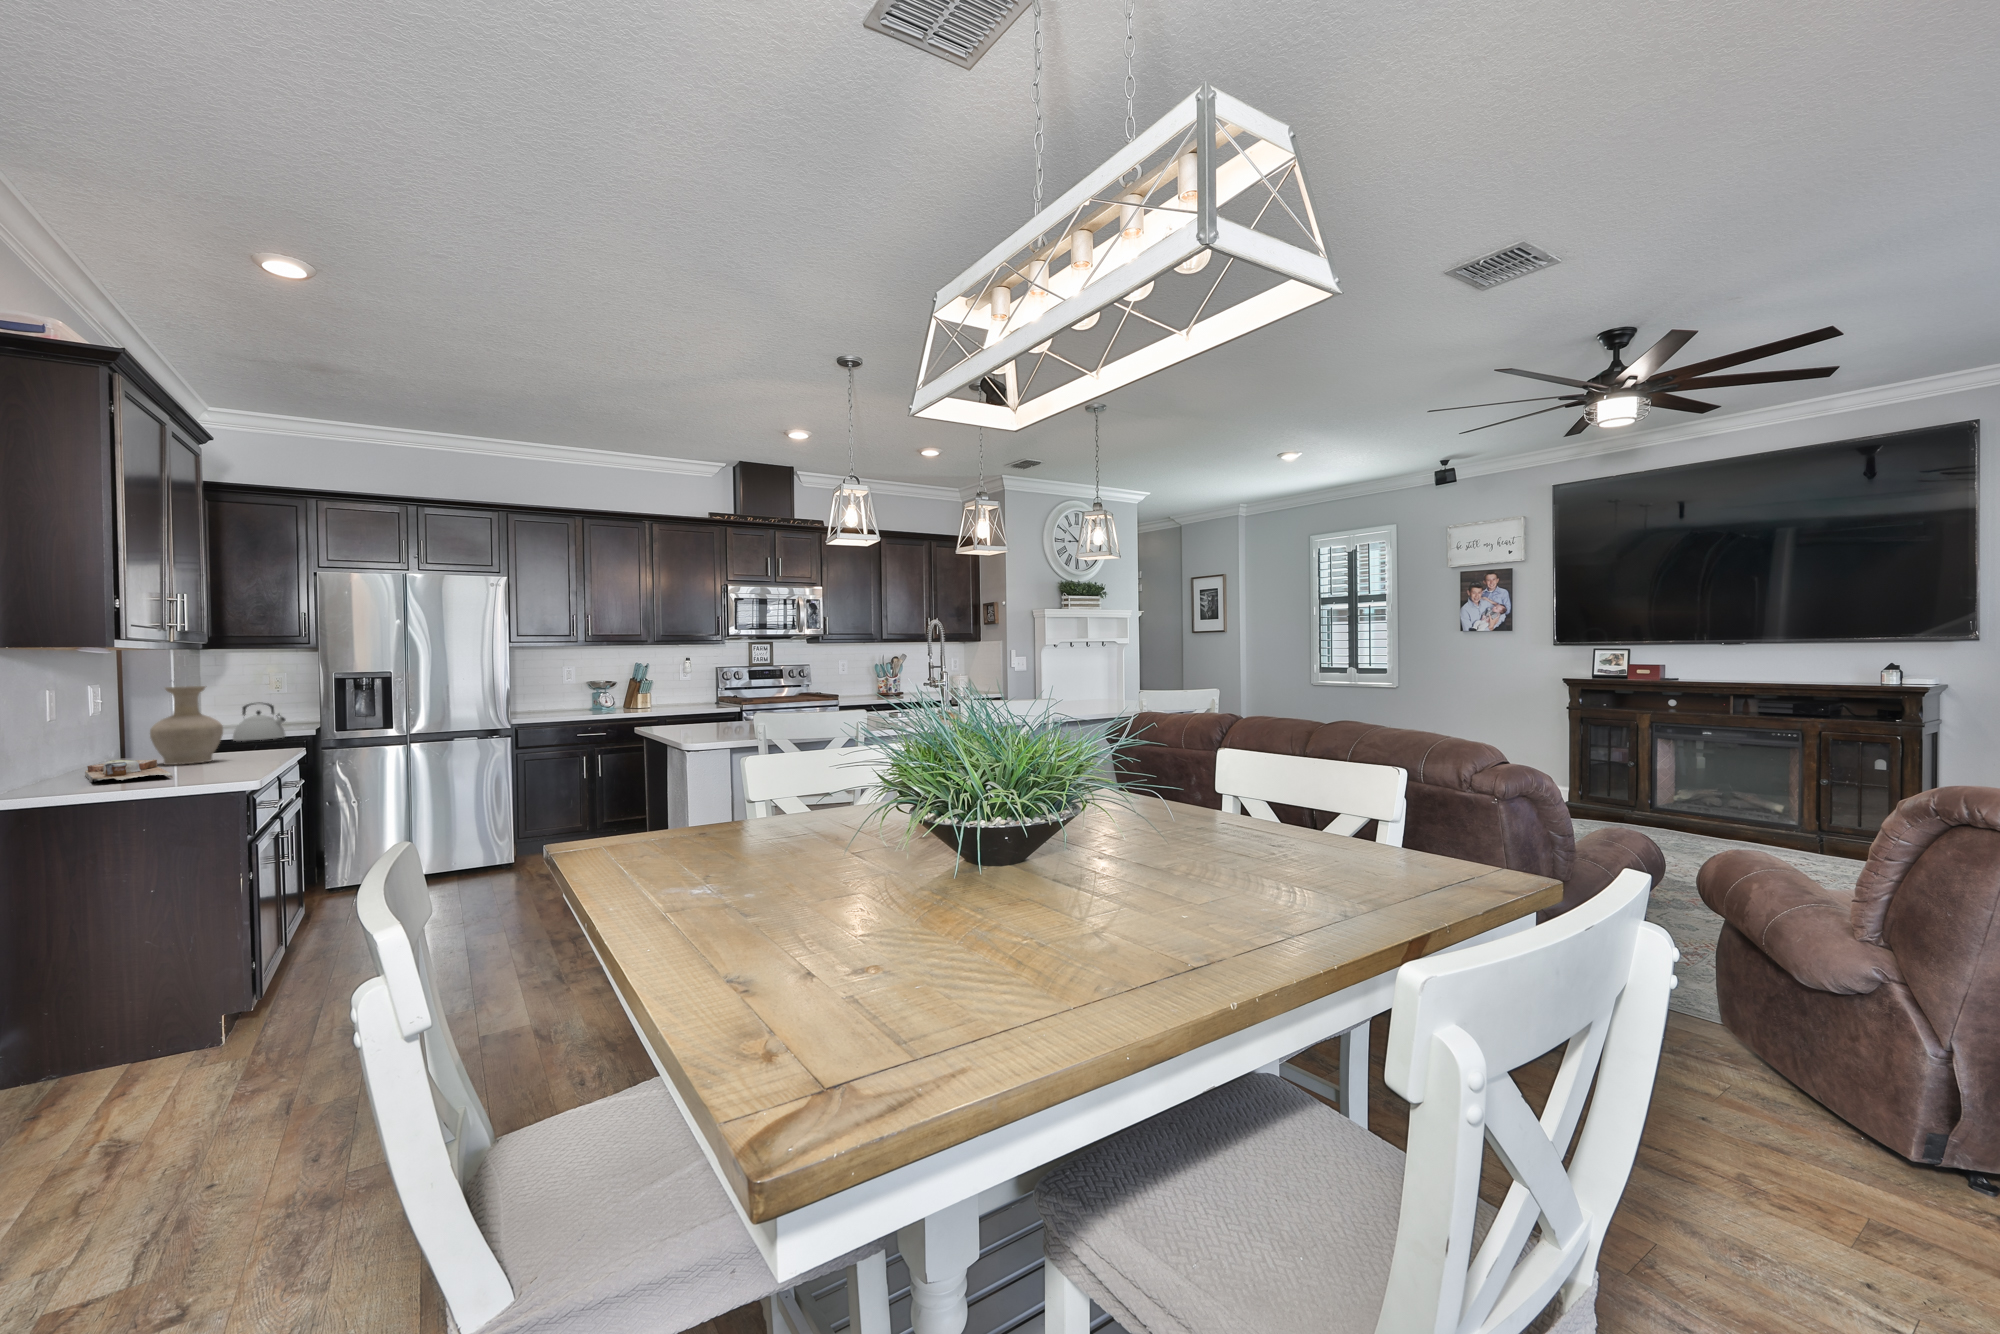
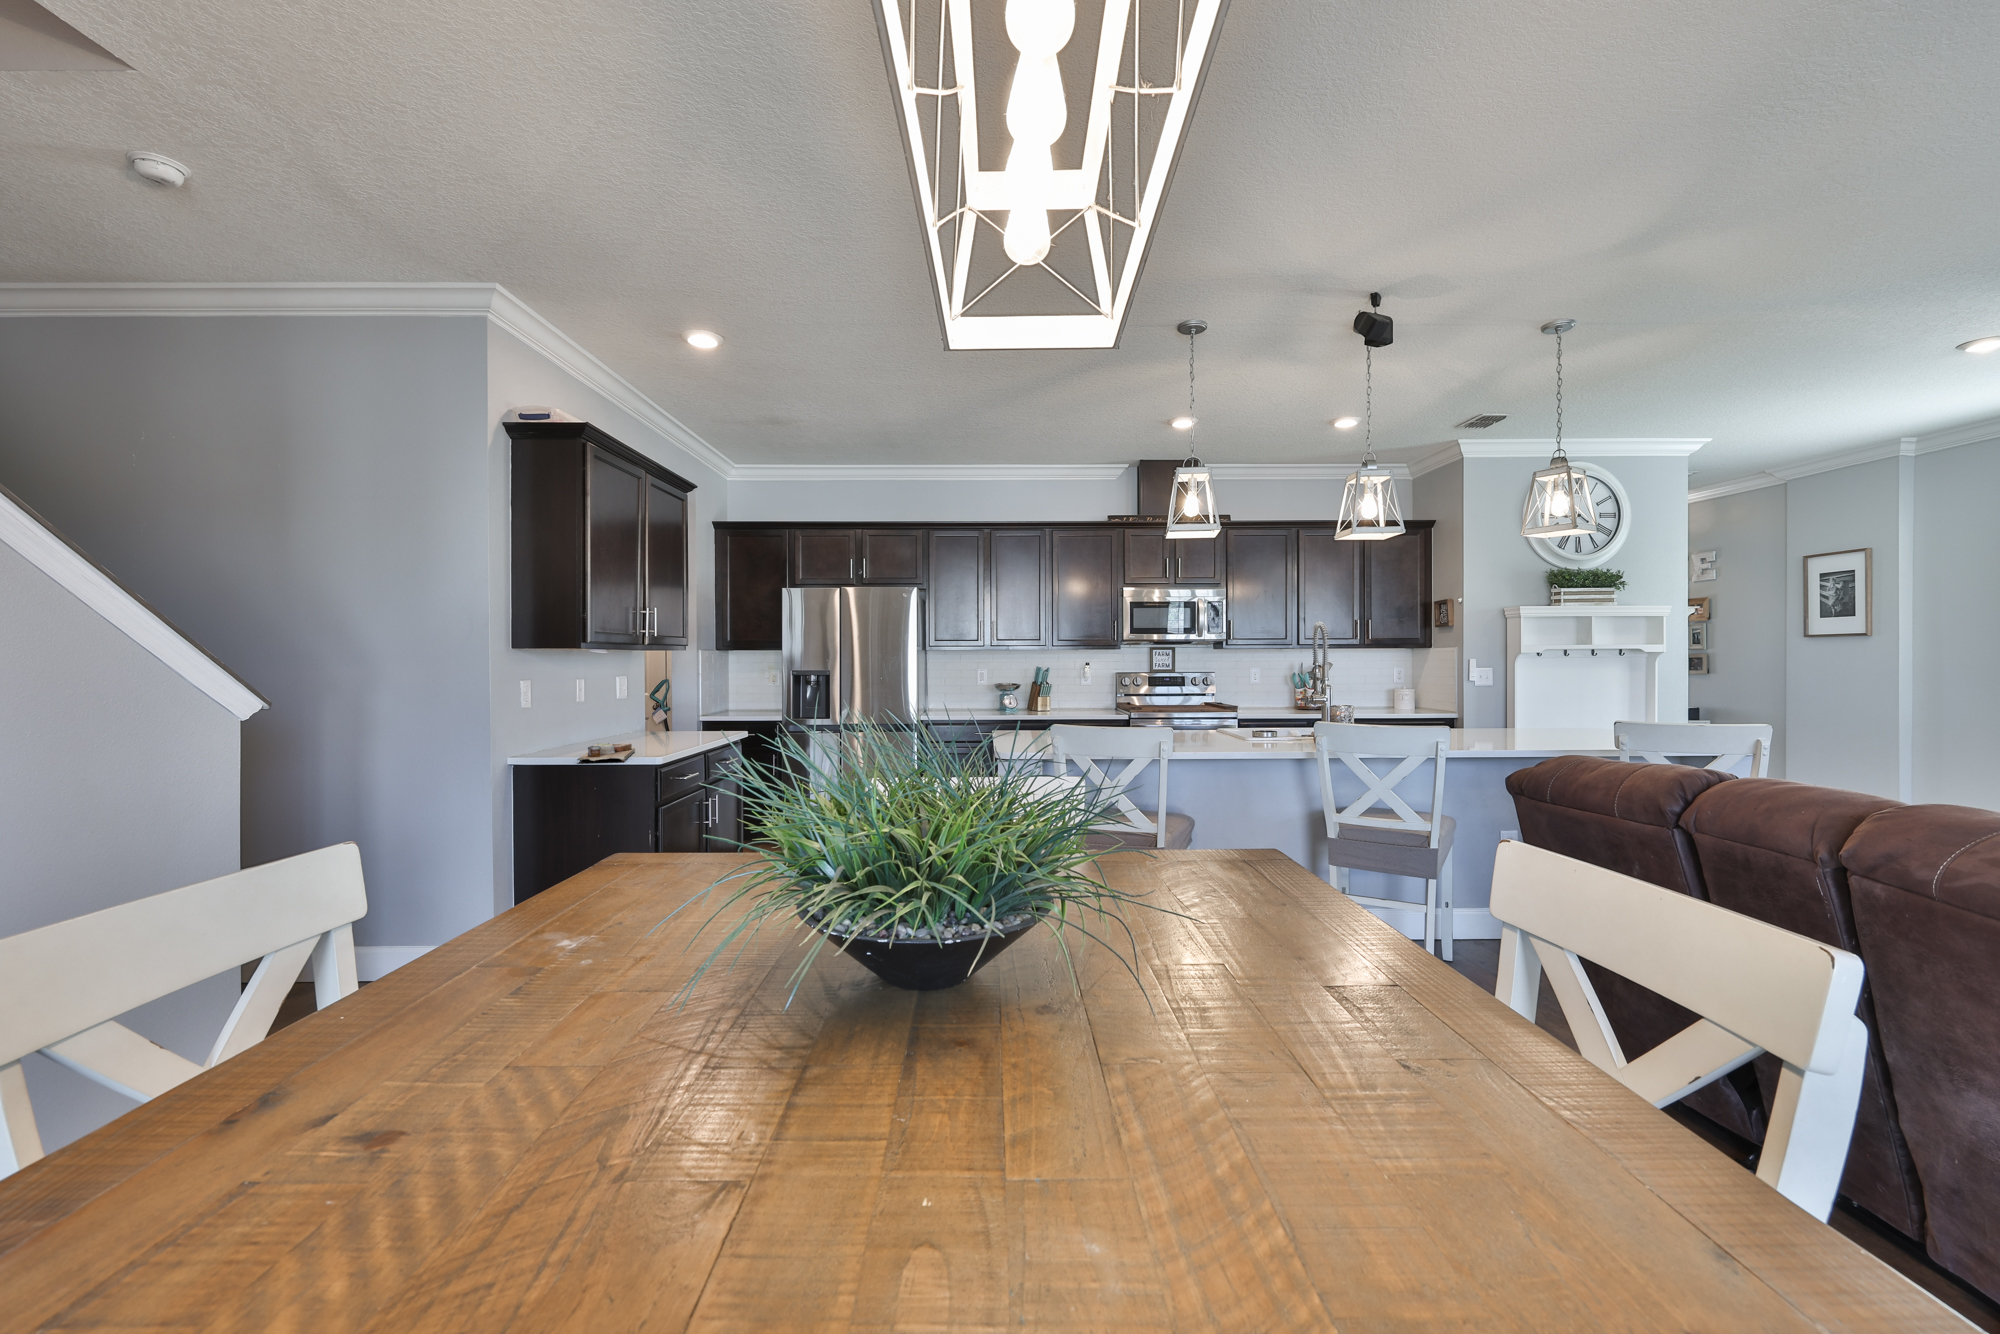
vase: present [150,686,223,765] -> none [642,685,687,747]
kettle: present [233,702,285,741] -> none [730,695,764,726]

